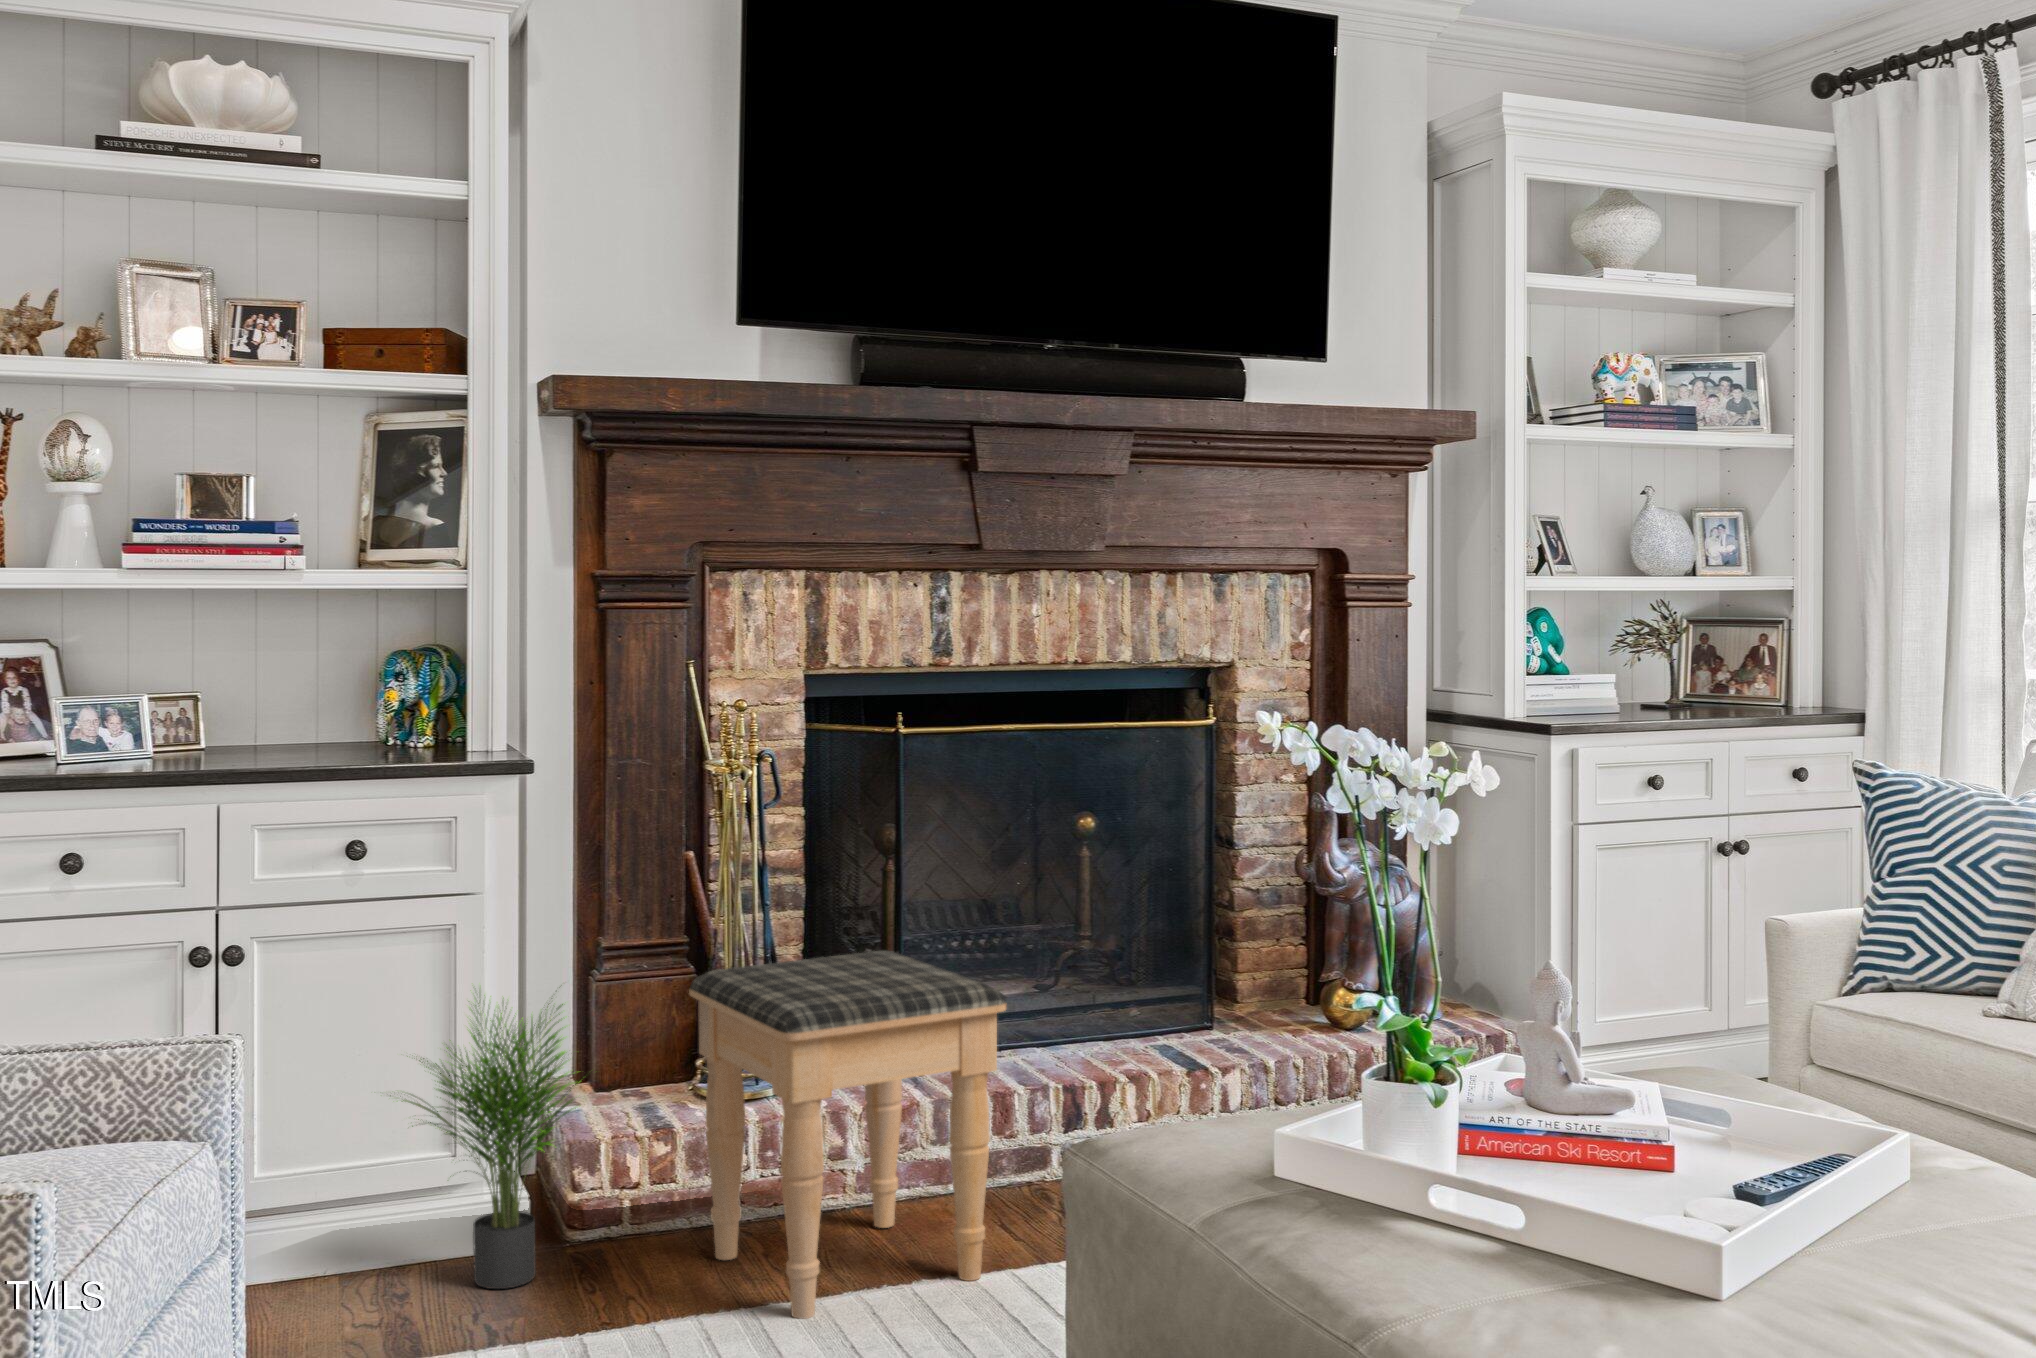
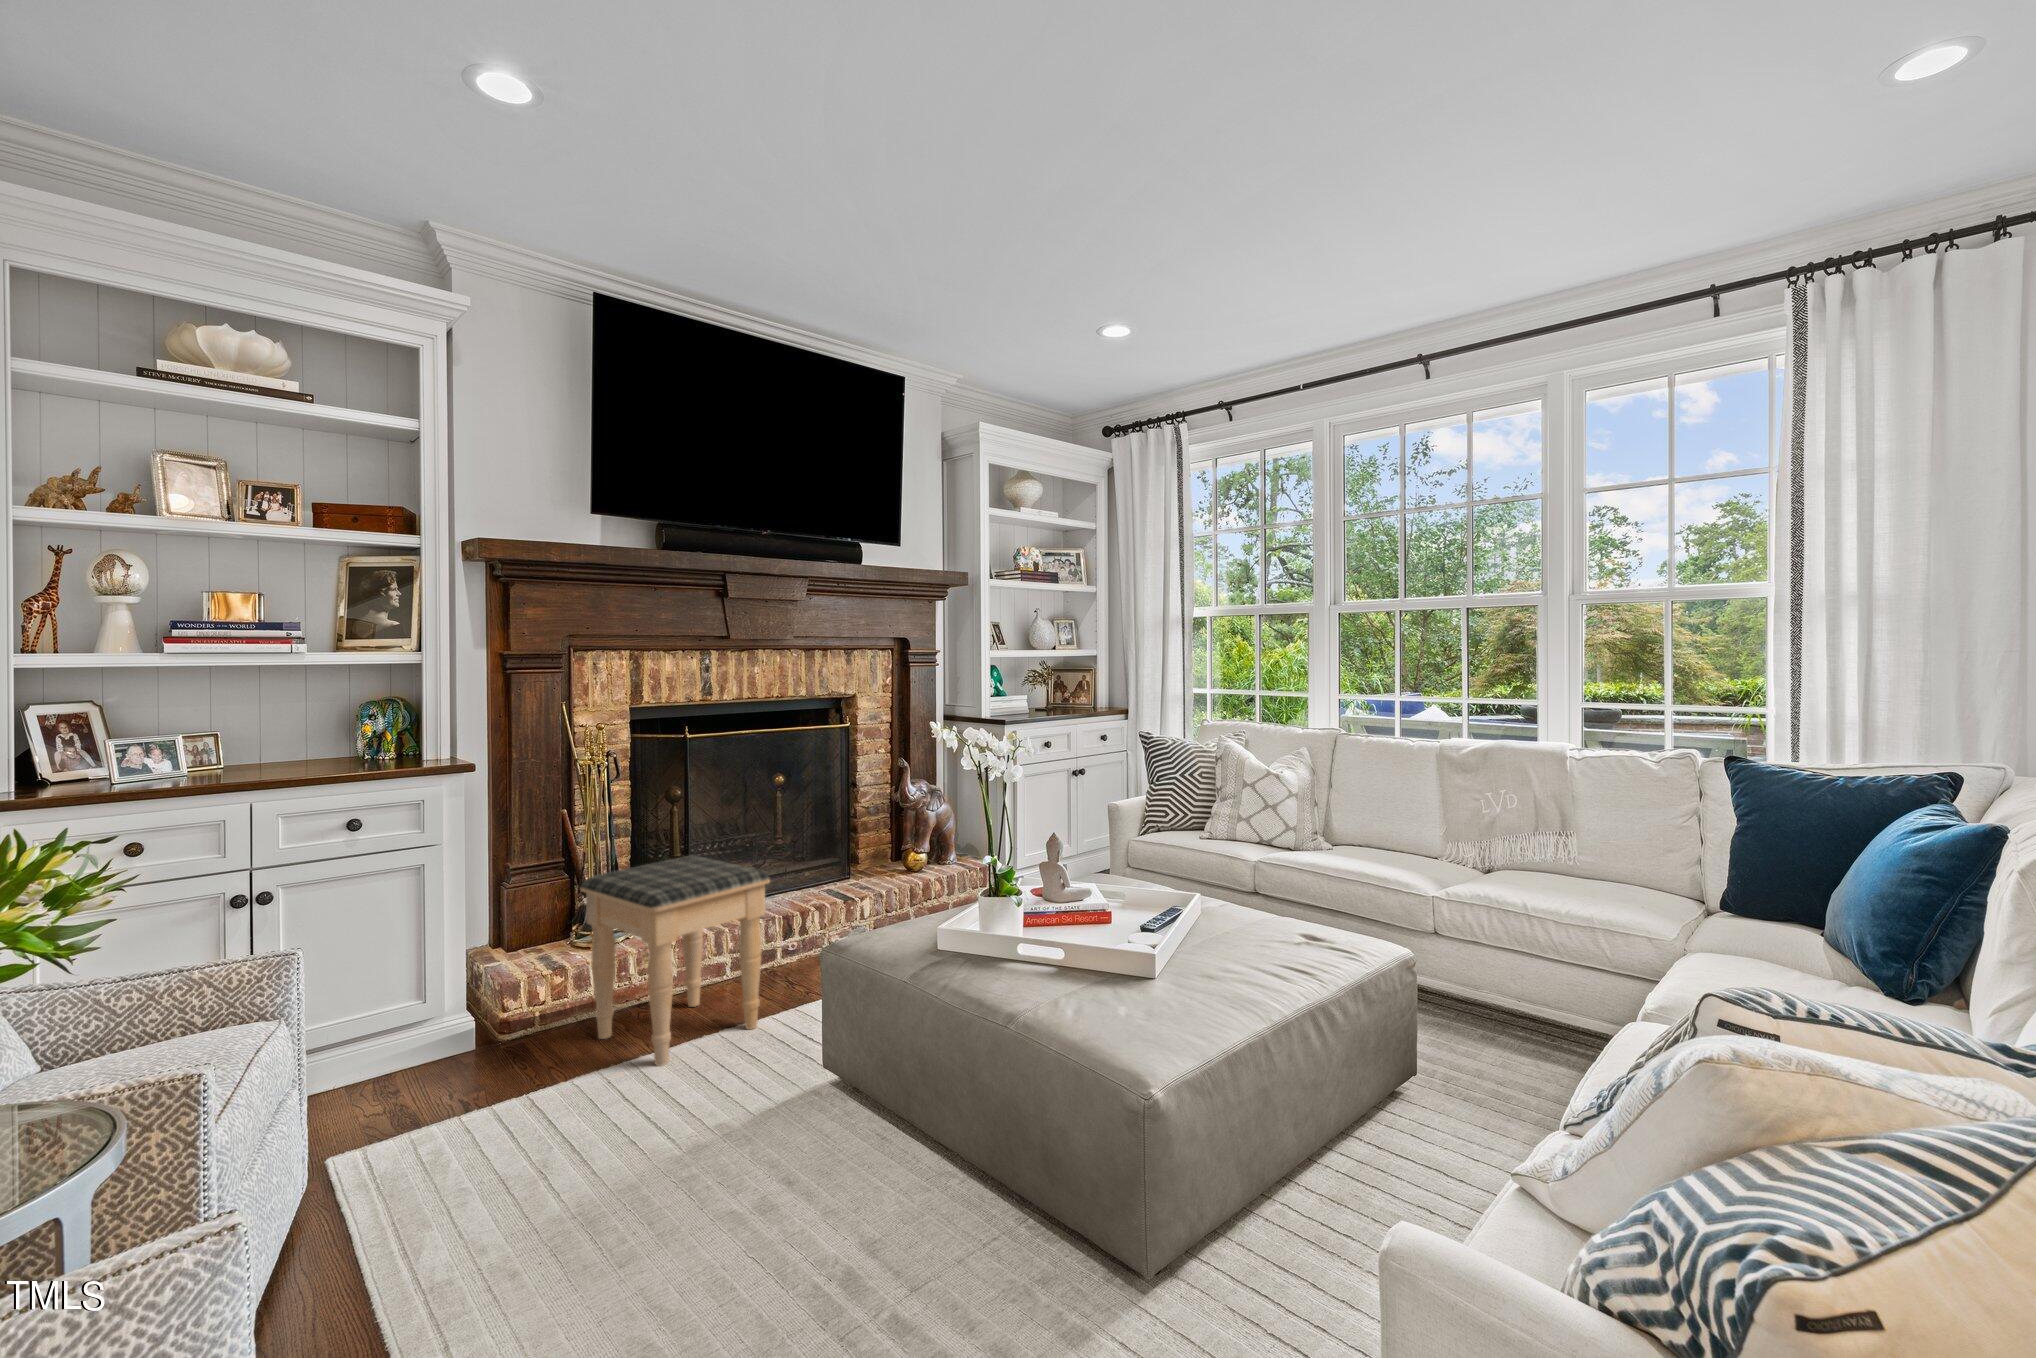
potted plant: present [390,995,580,1289] -> none [369,889,526,1079]

